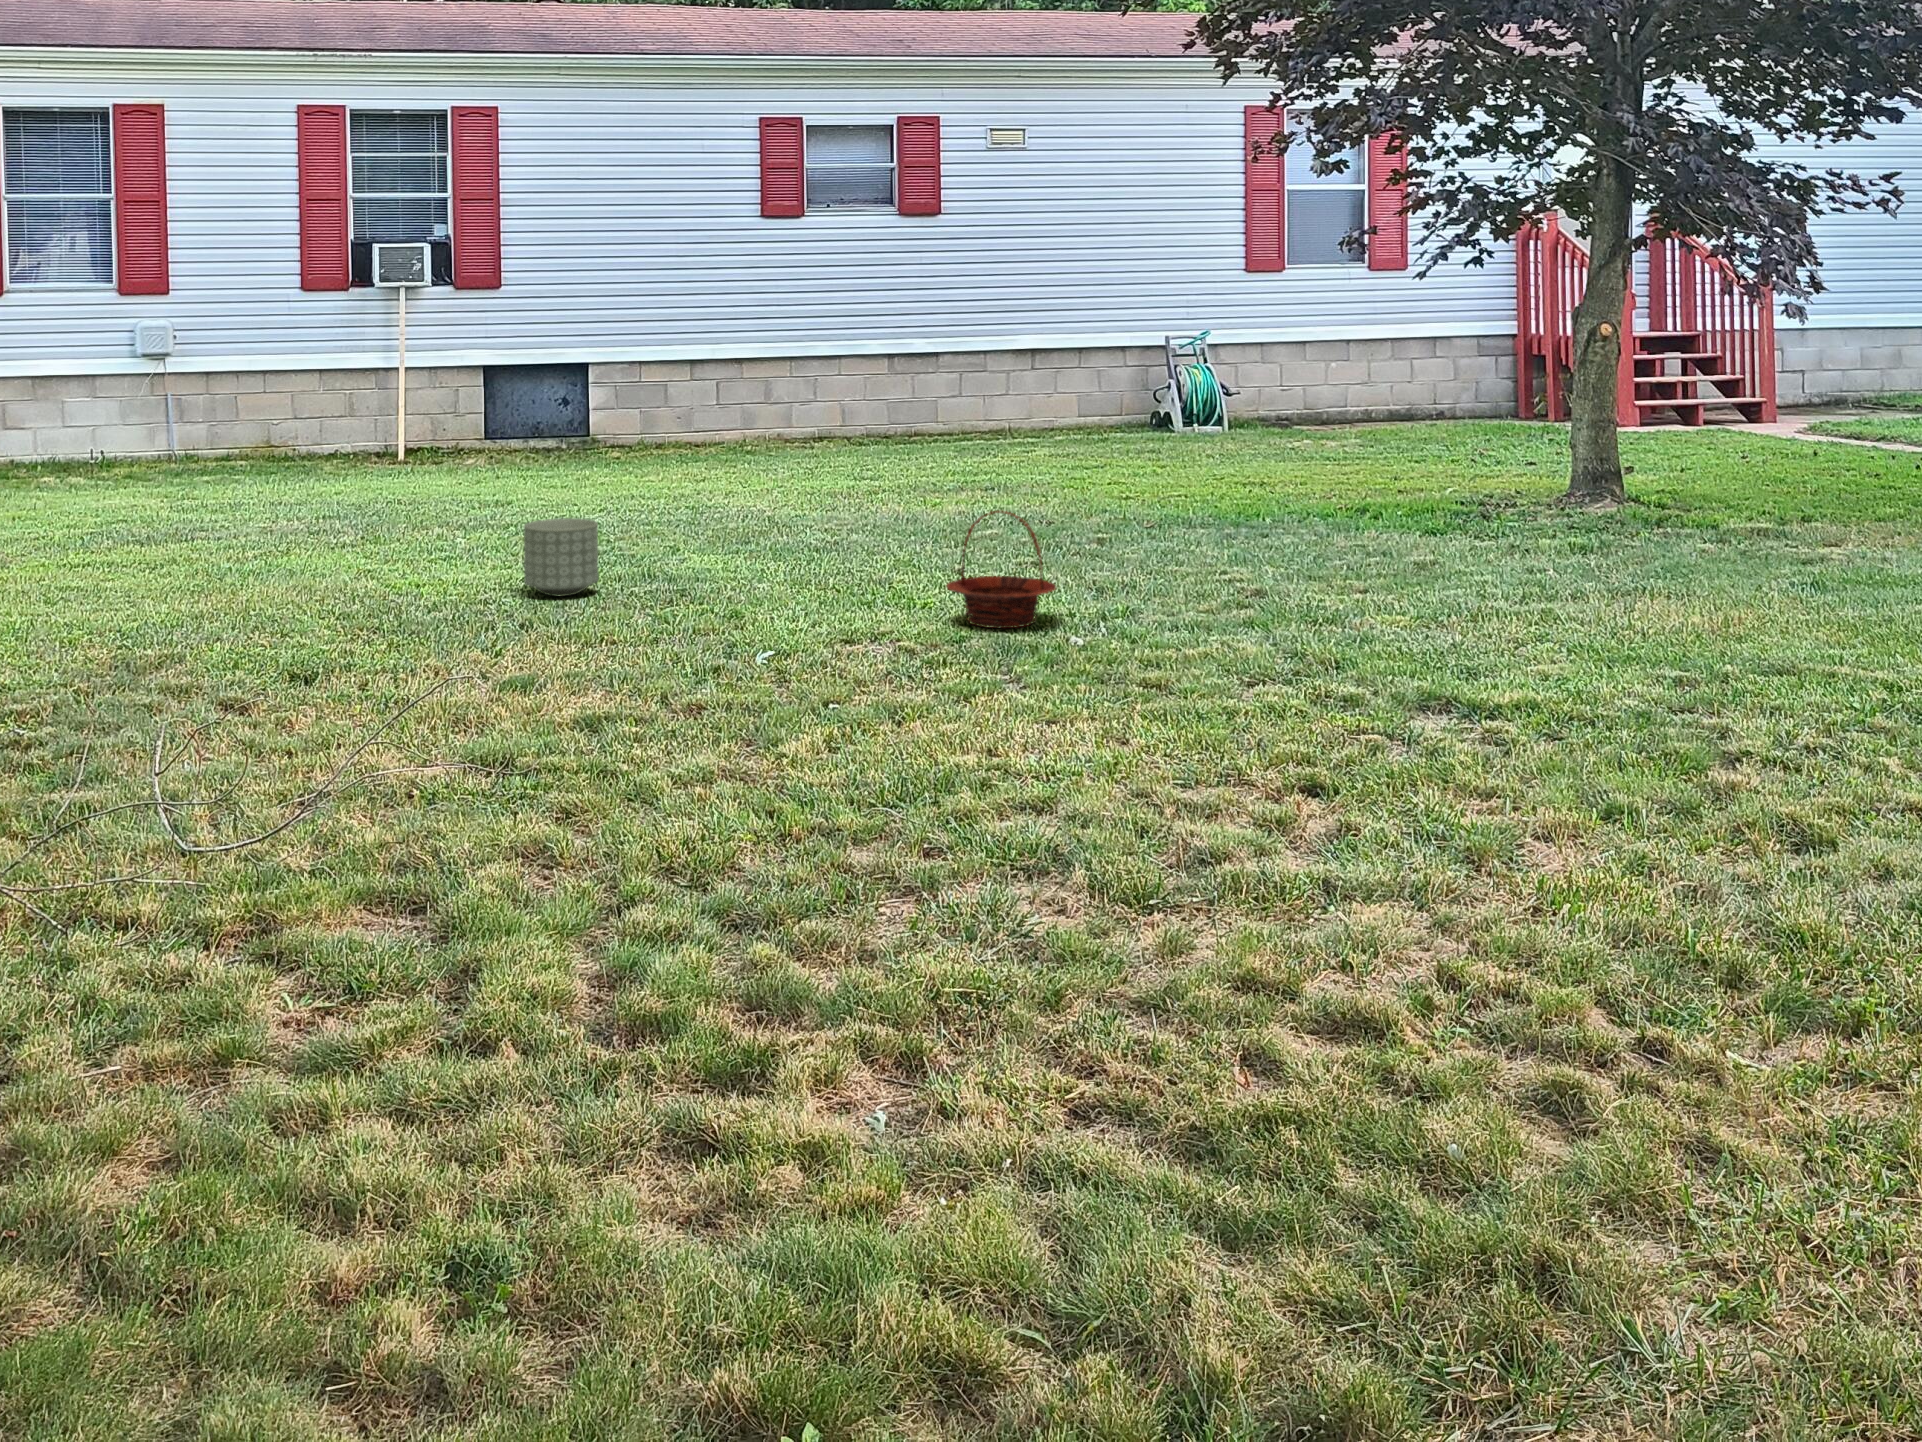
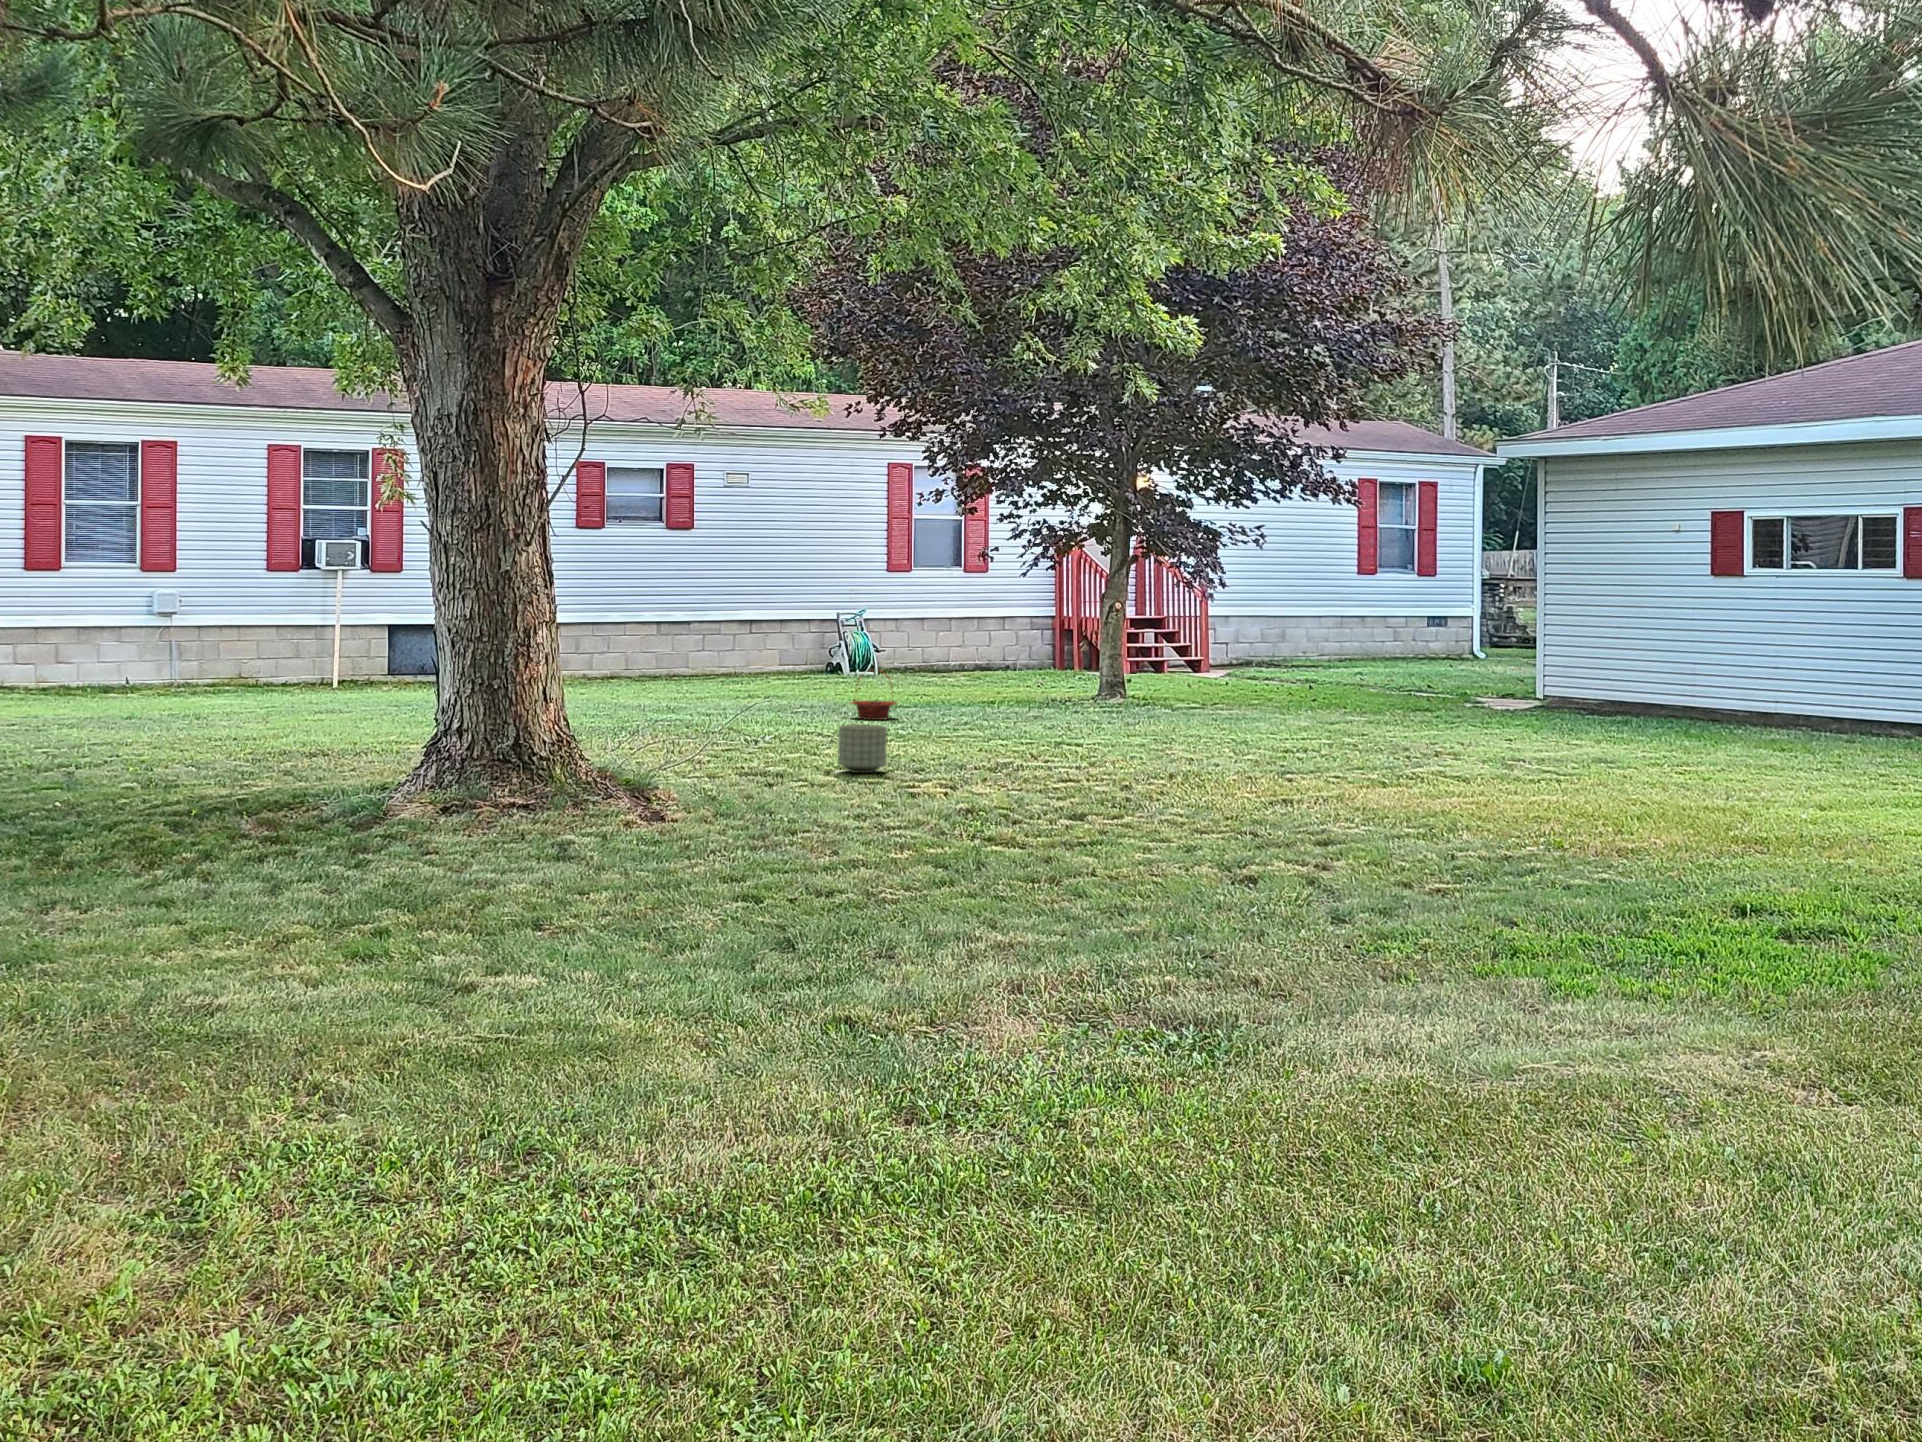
planter: present [524,518,599,596] -> present [838,724,887,773]

